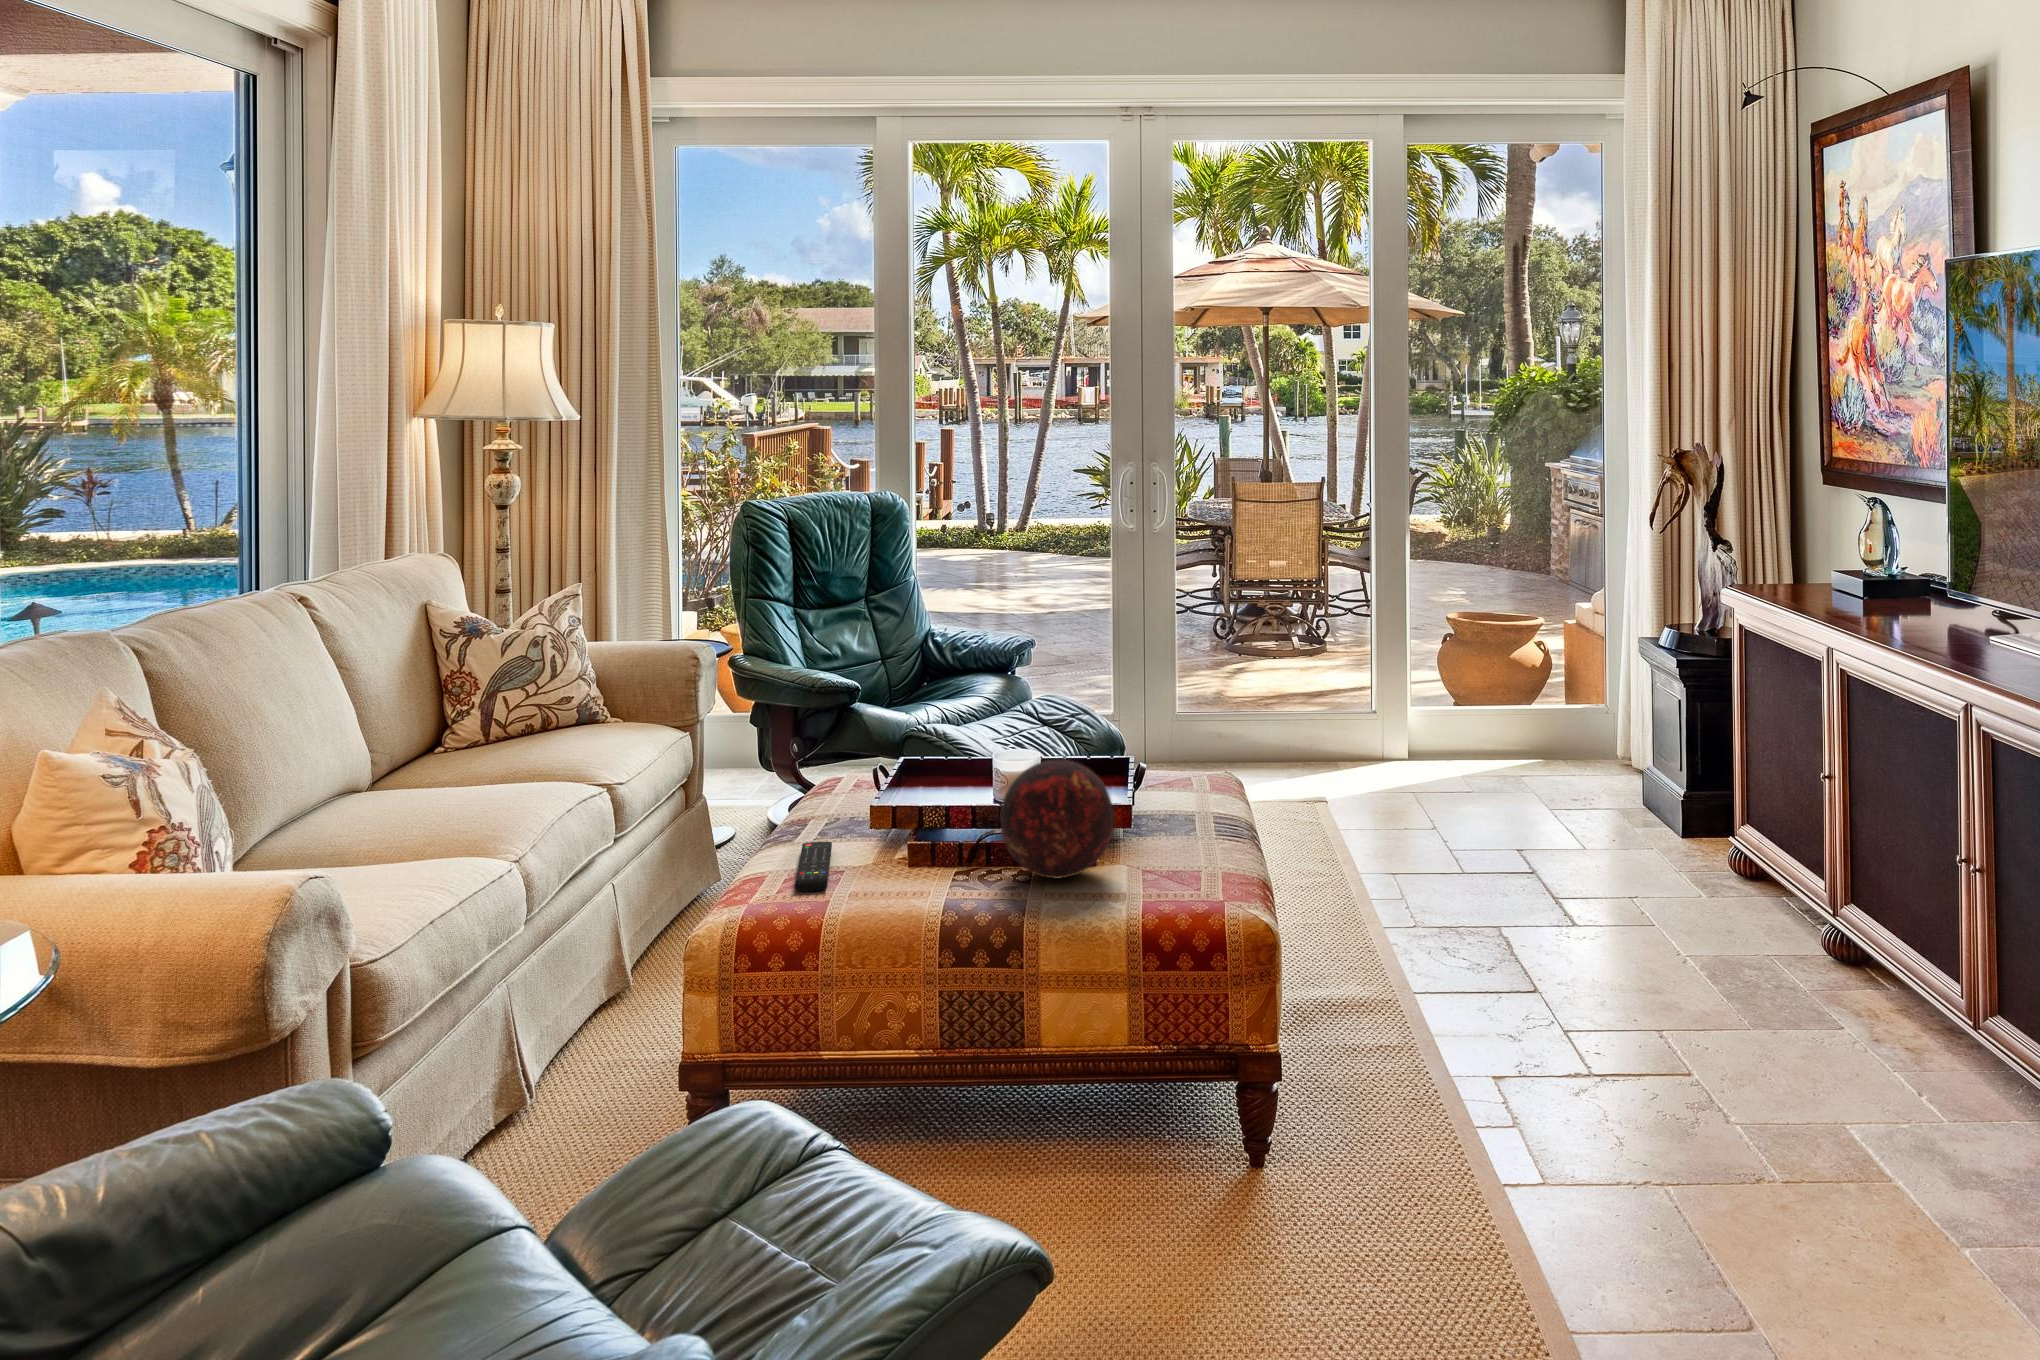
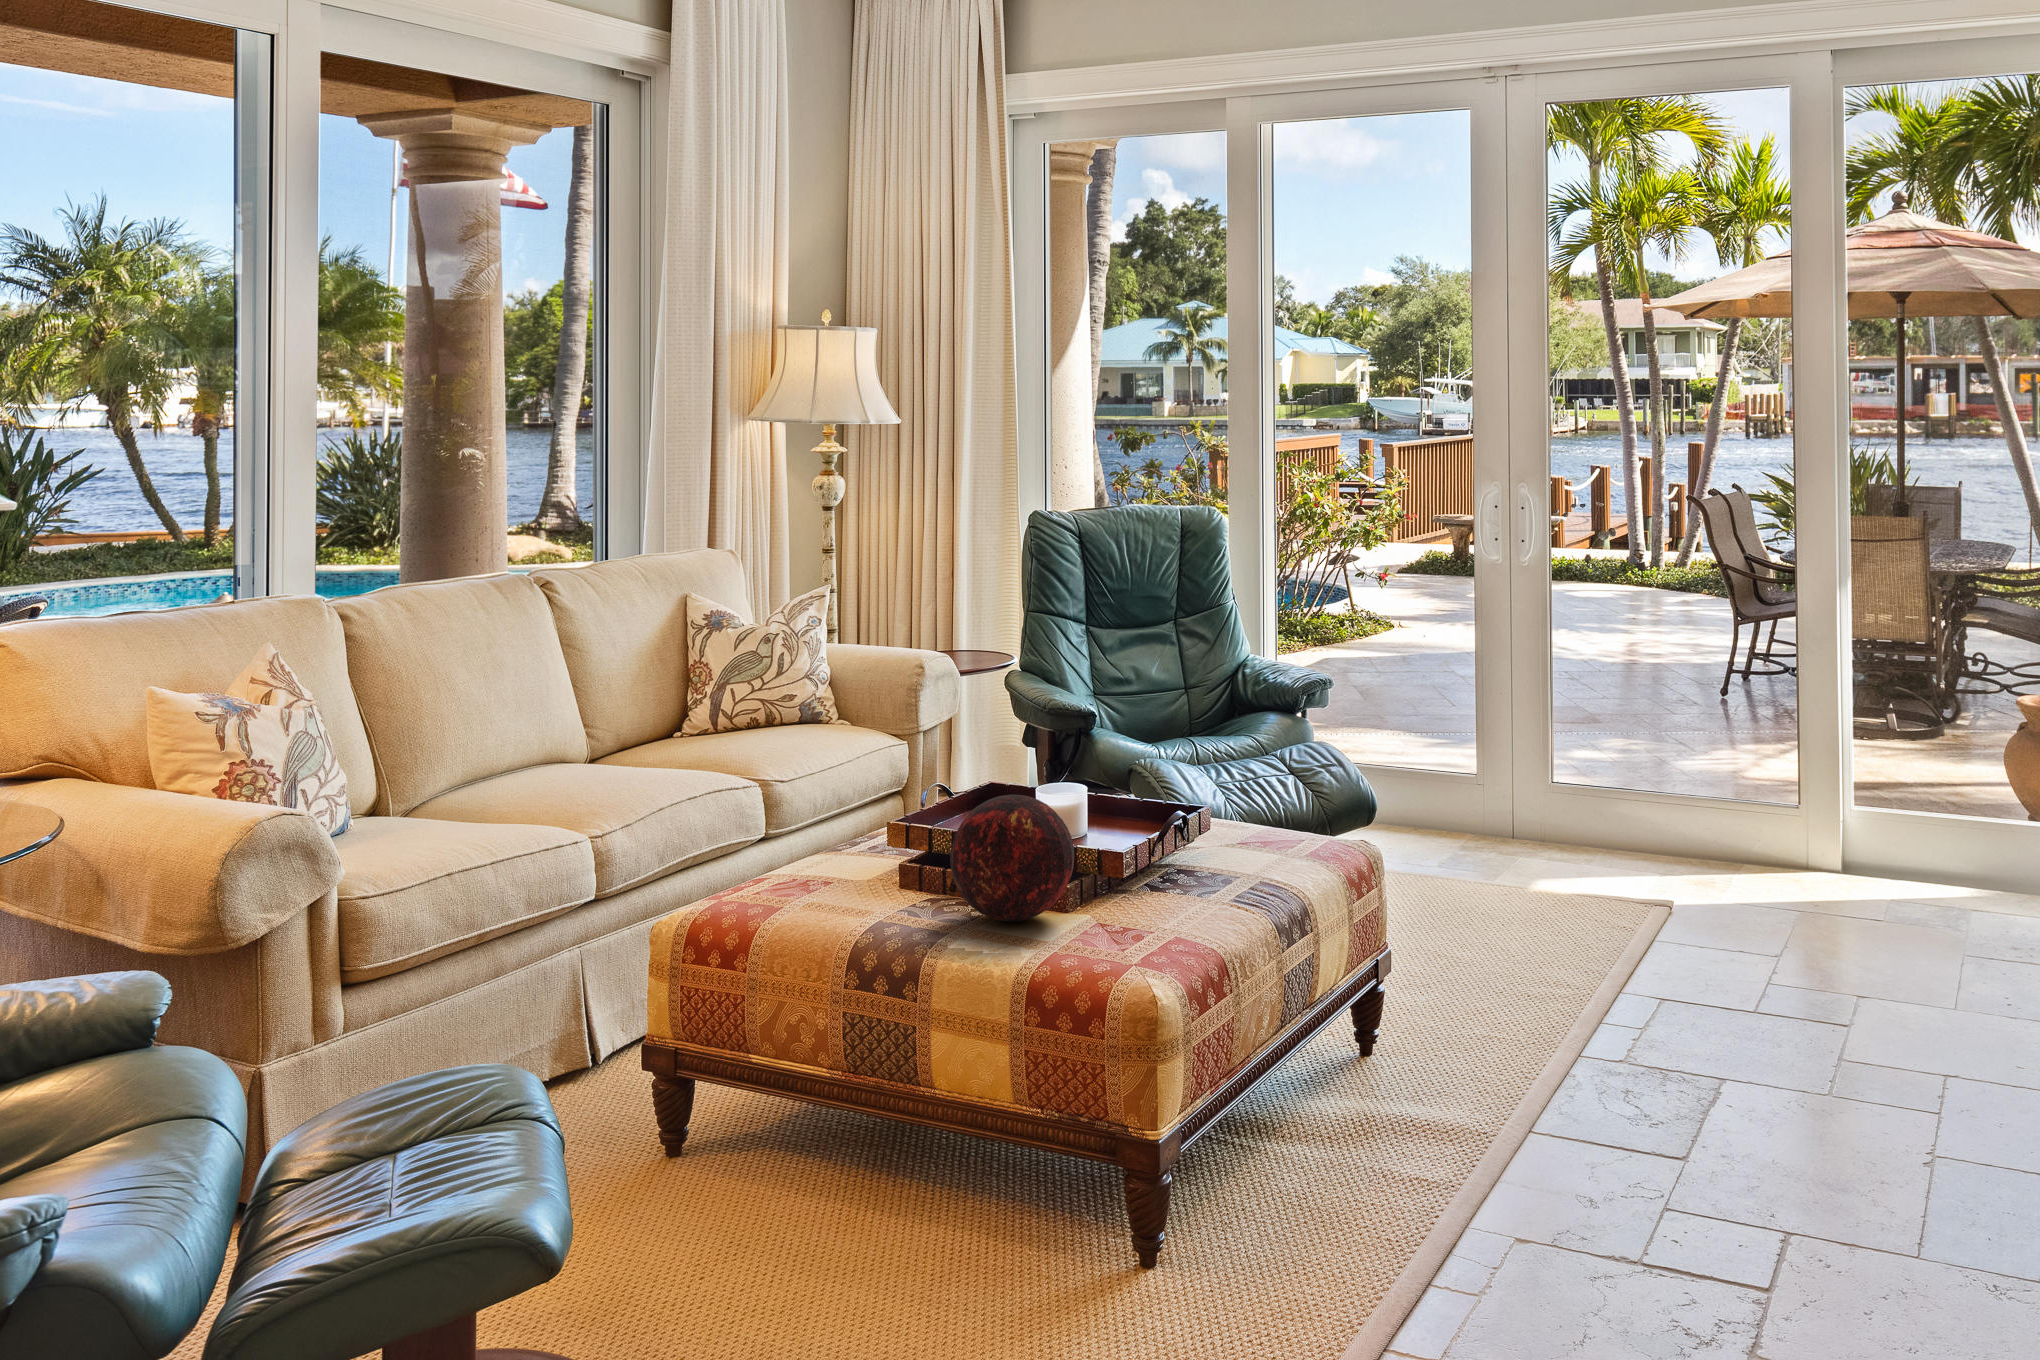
remote control: present [795,842,832,892] -> none [764,857,858,900]

